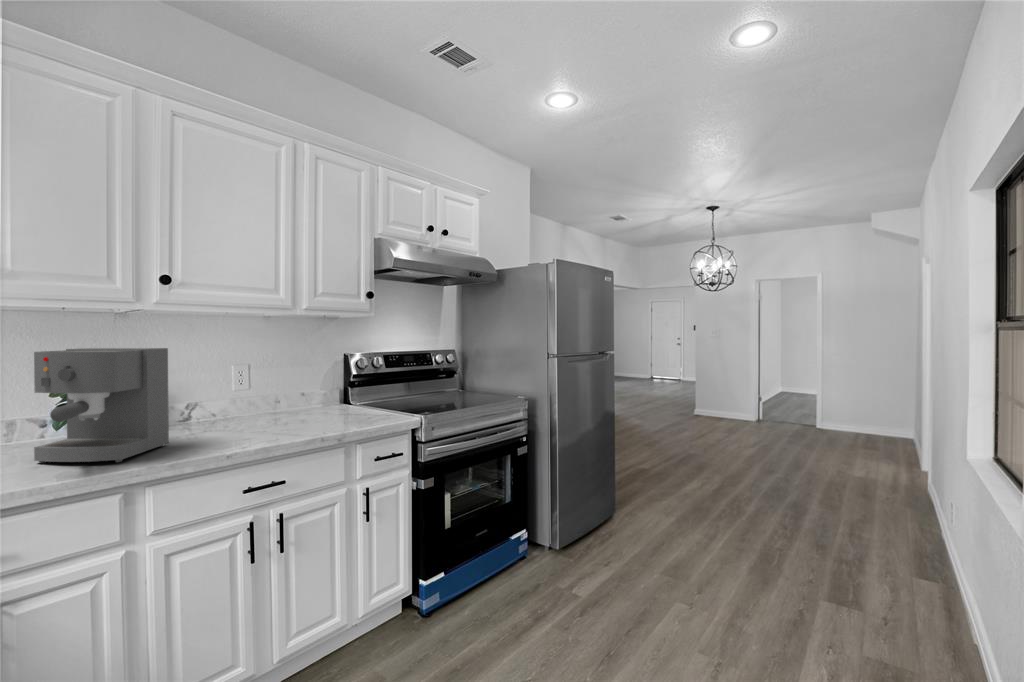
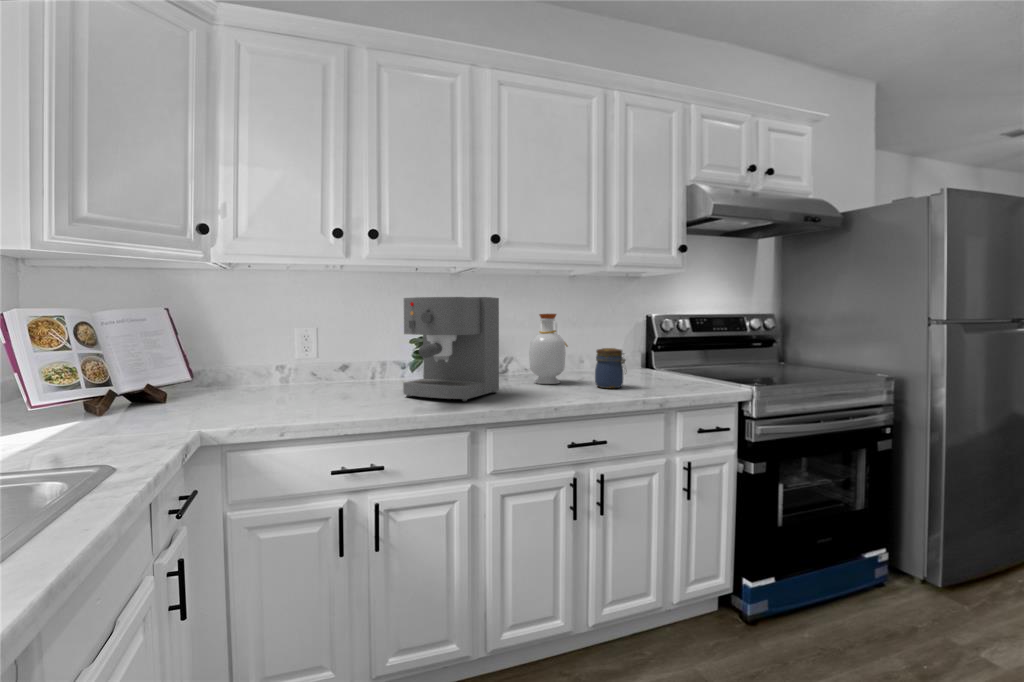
bottle: none [210,359,254,430] -> present [529,314,568,384]
jar: none [281,391,312,429] -> present [595,348,626,388]

